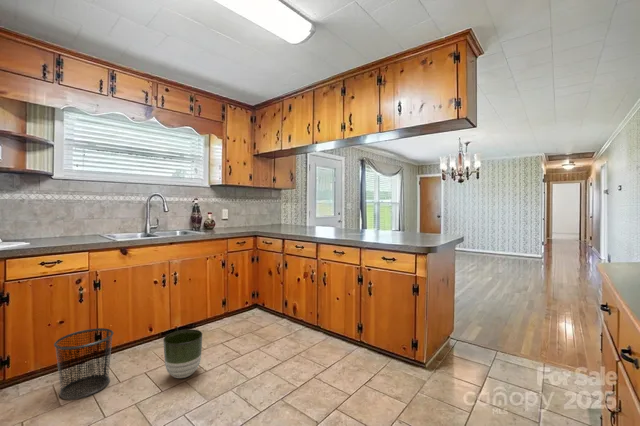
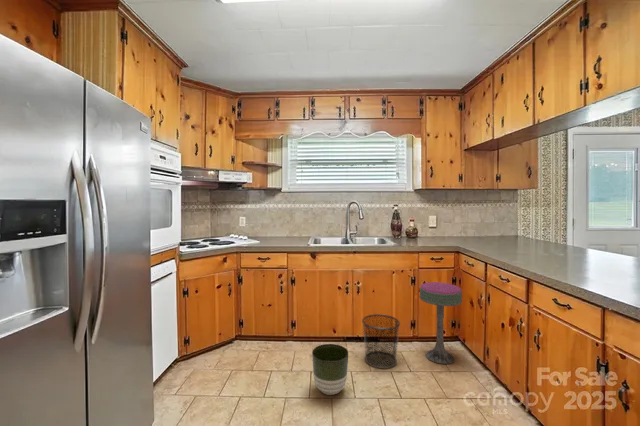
bar stool: none [236,262,269,326] -> present [420,282,462,364]
waste bin: present [54,328,114,399] -> present [362,314,400,368]

